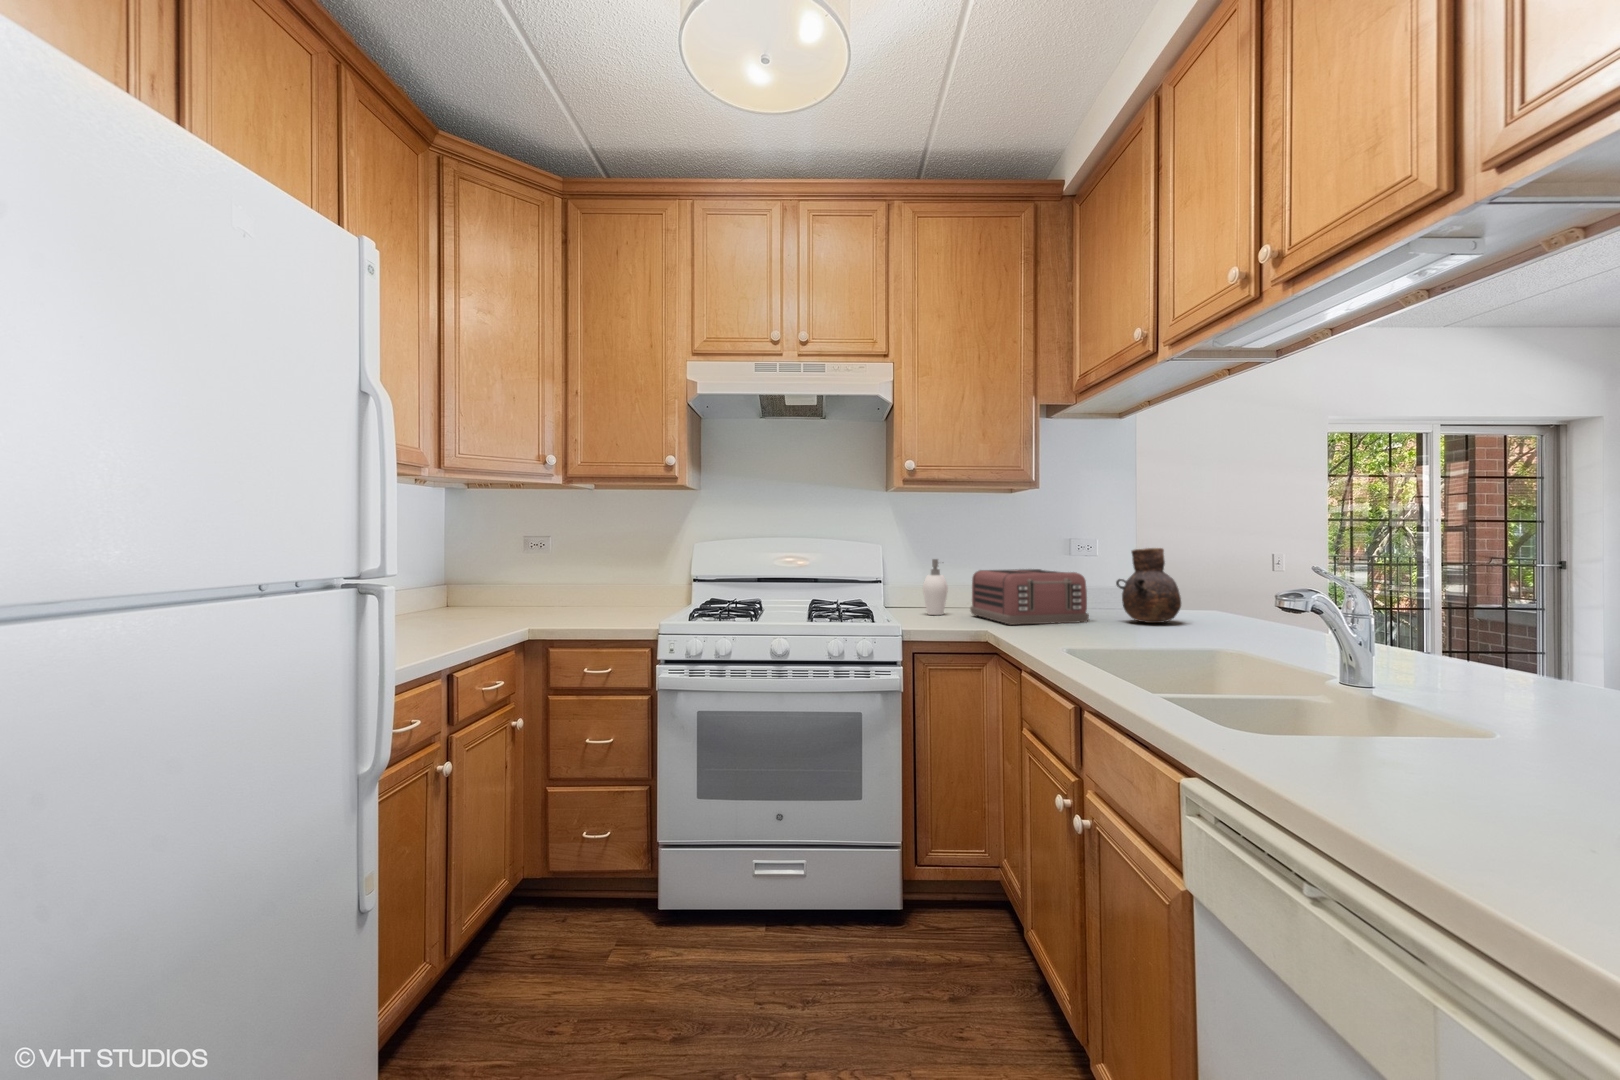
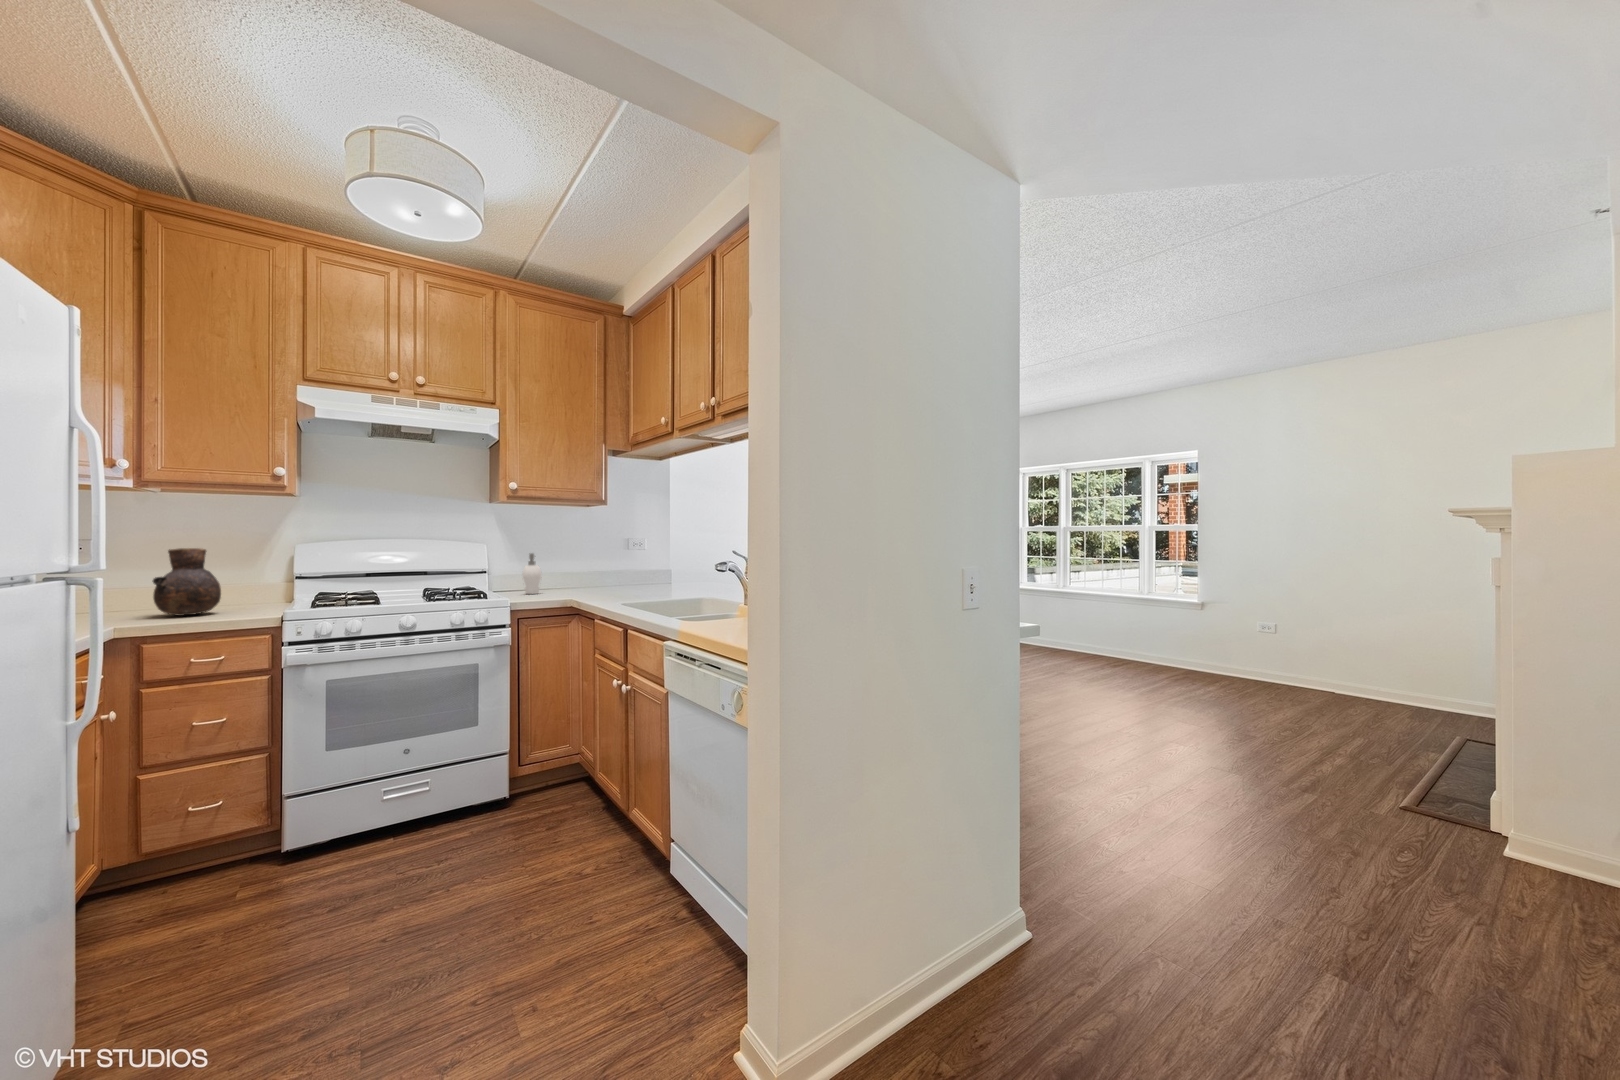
vase: present [1116,548,1181,623] -> present [153,548,221,616]
toaster: present [970,569,1089,625] -> none [559,559,639,595]

